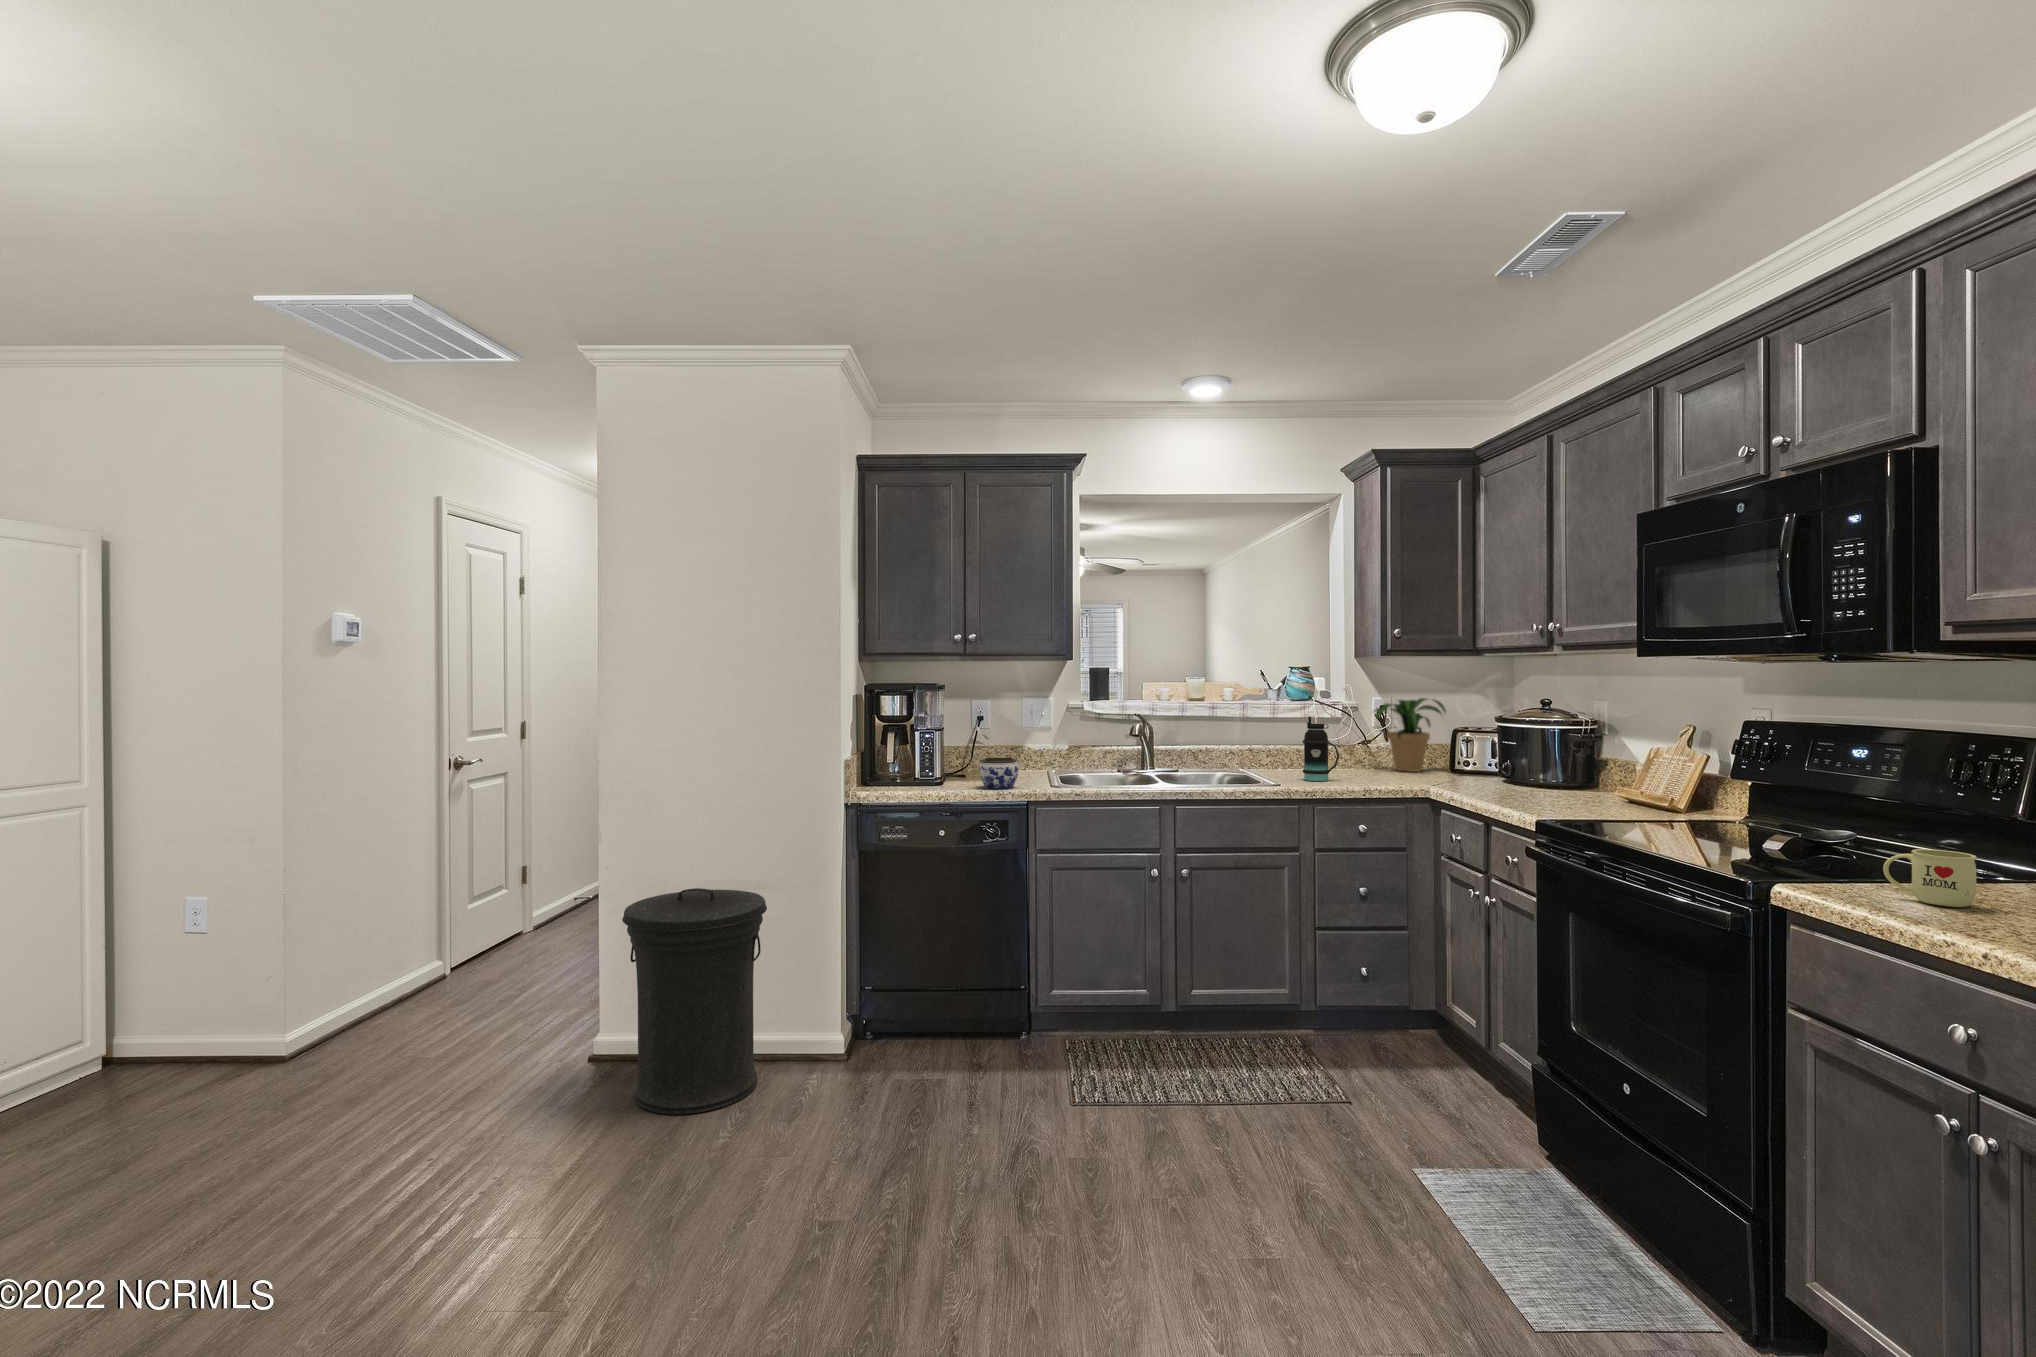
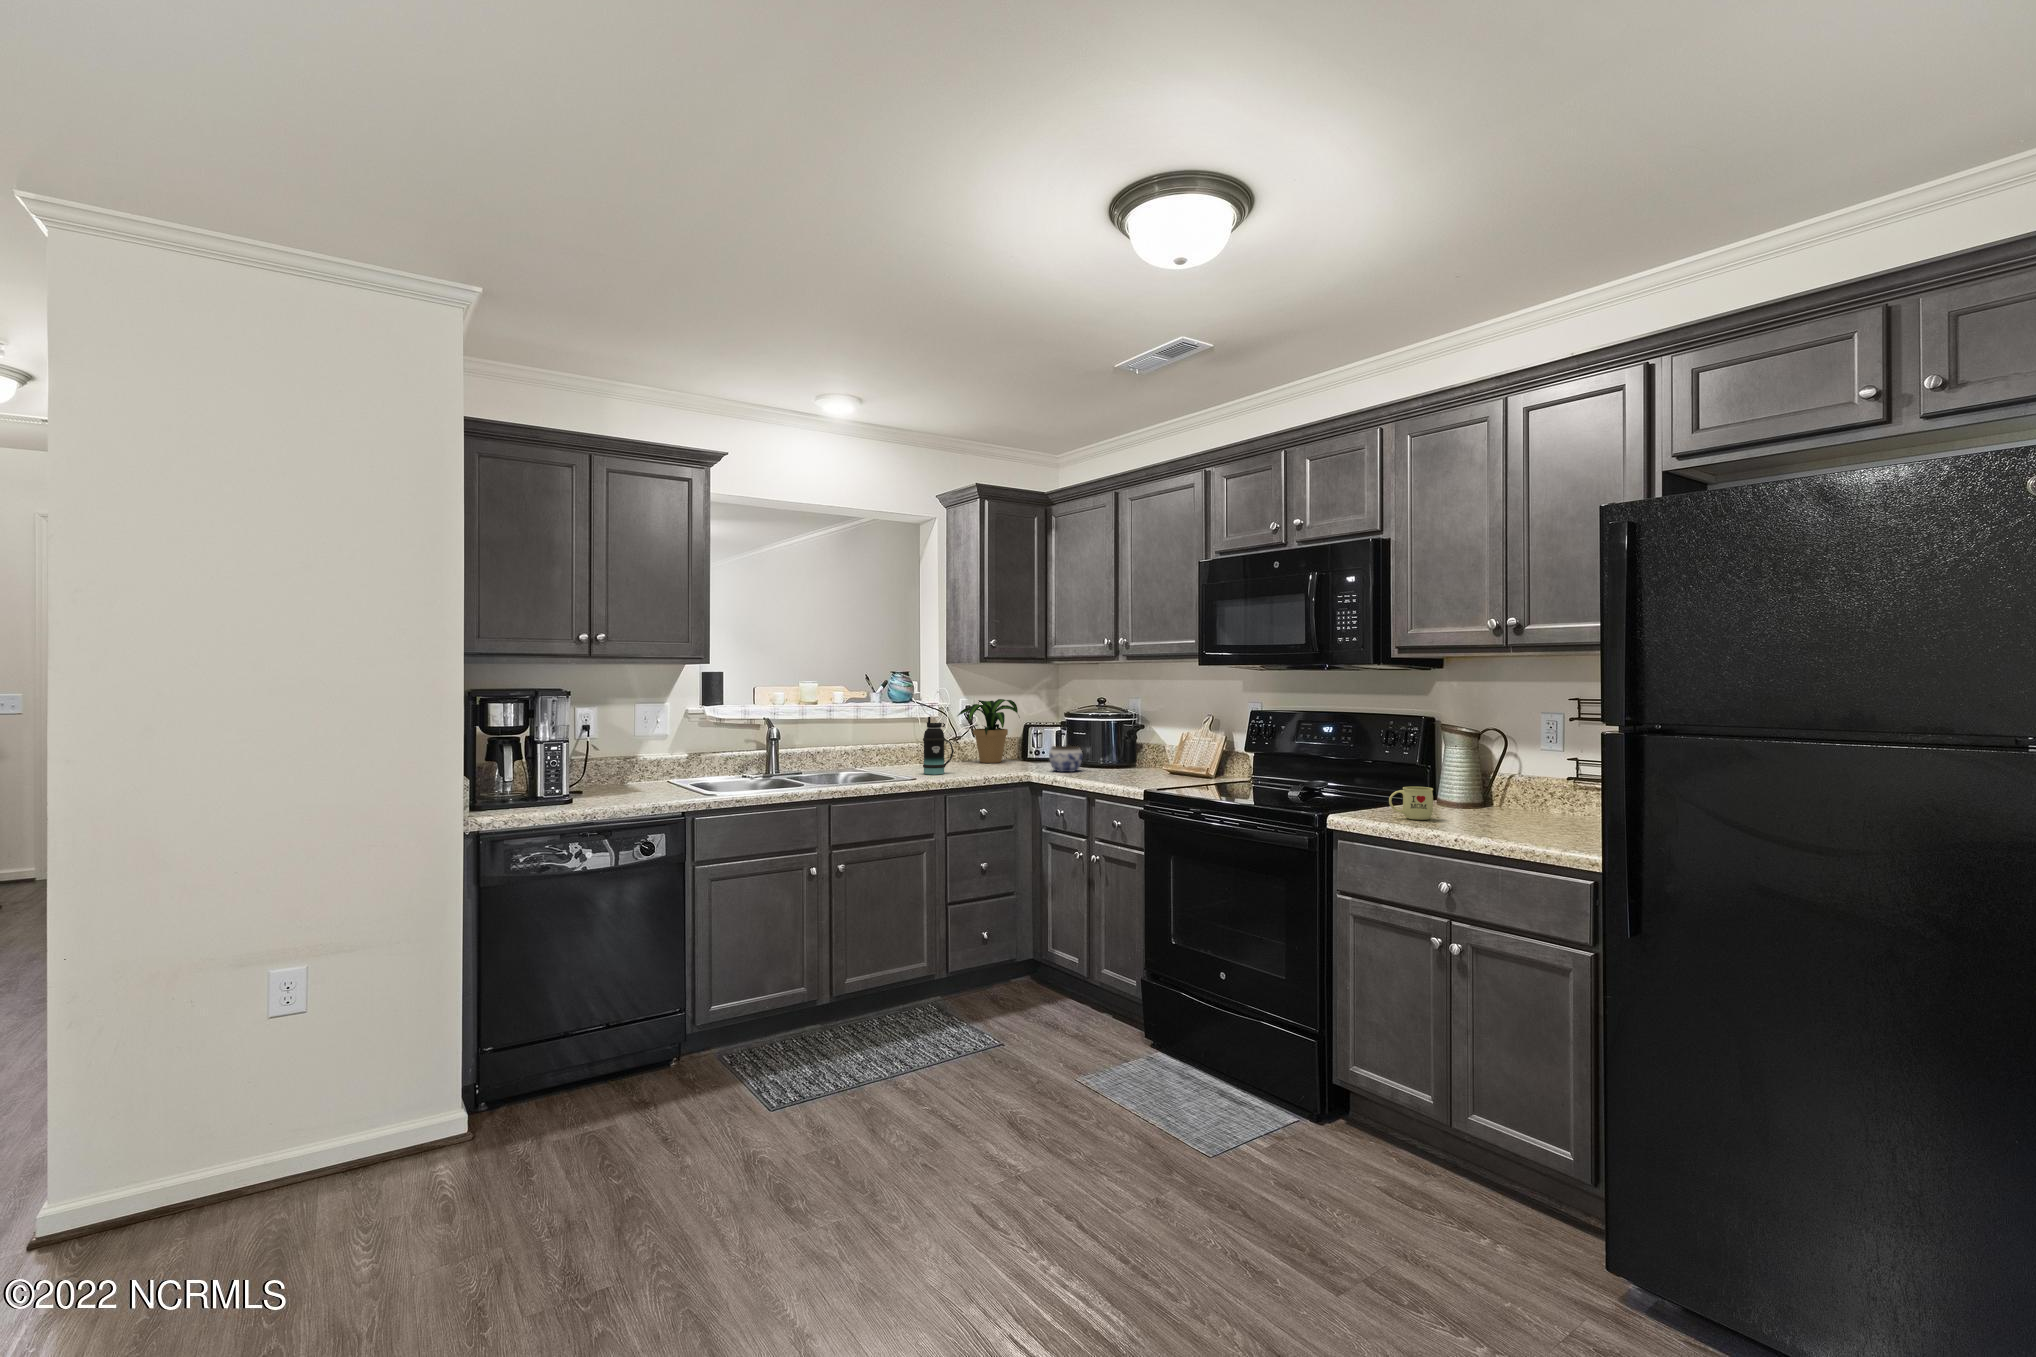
jar: present [979,758,1019,789] -> present [1049,745,1082,772]
trash can: present [622,888,767,1115] -> none [184,947,401,1246]

